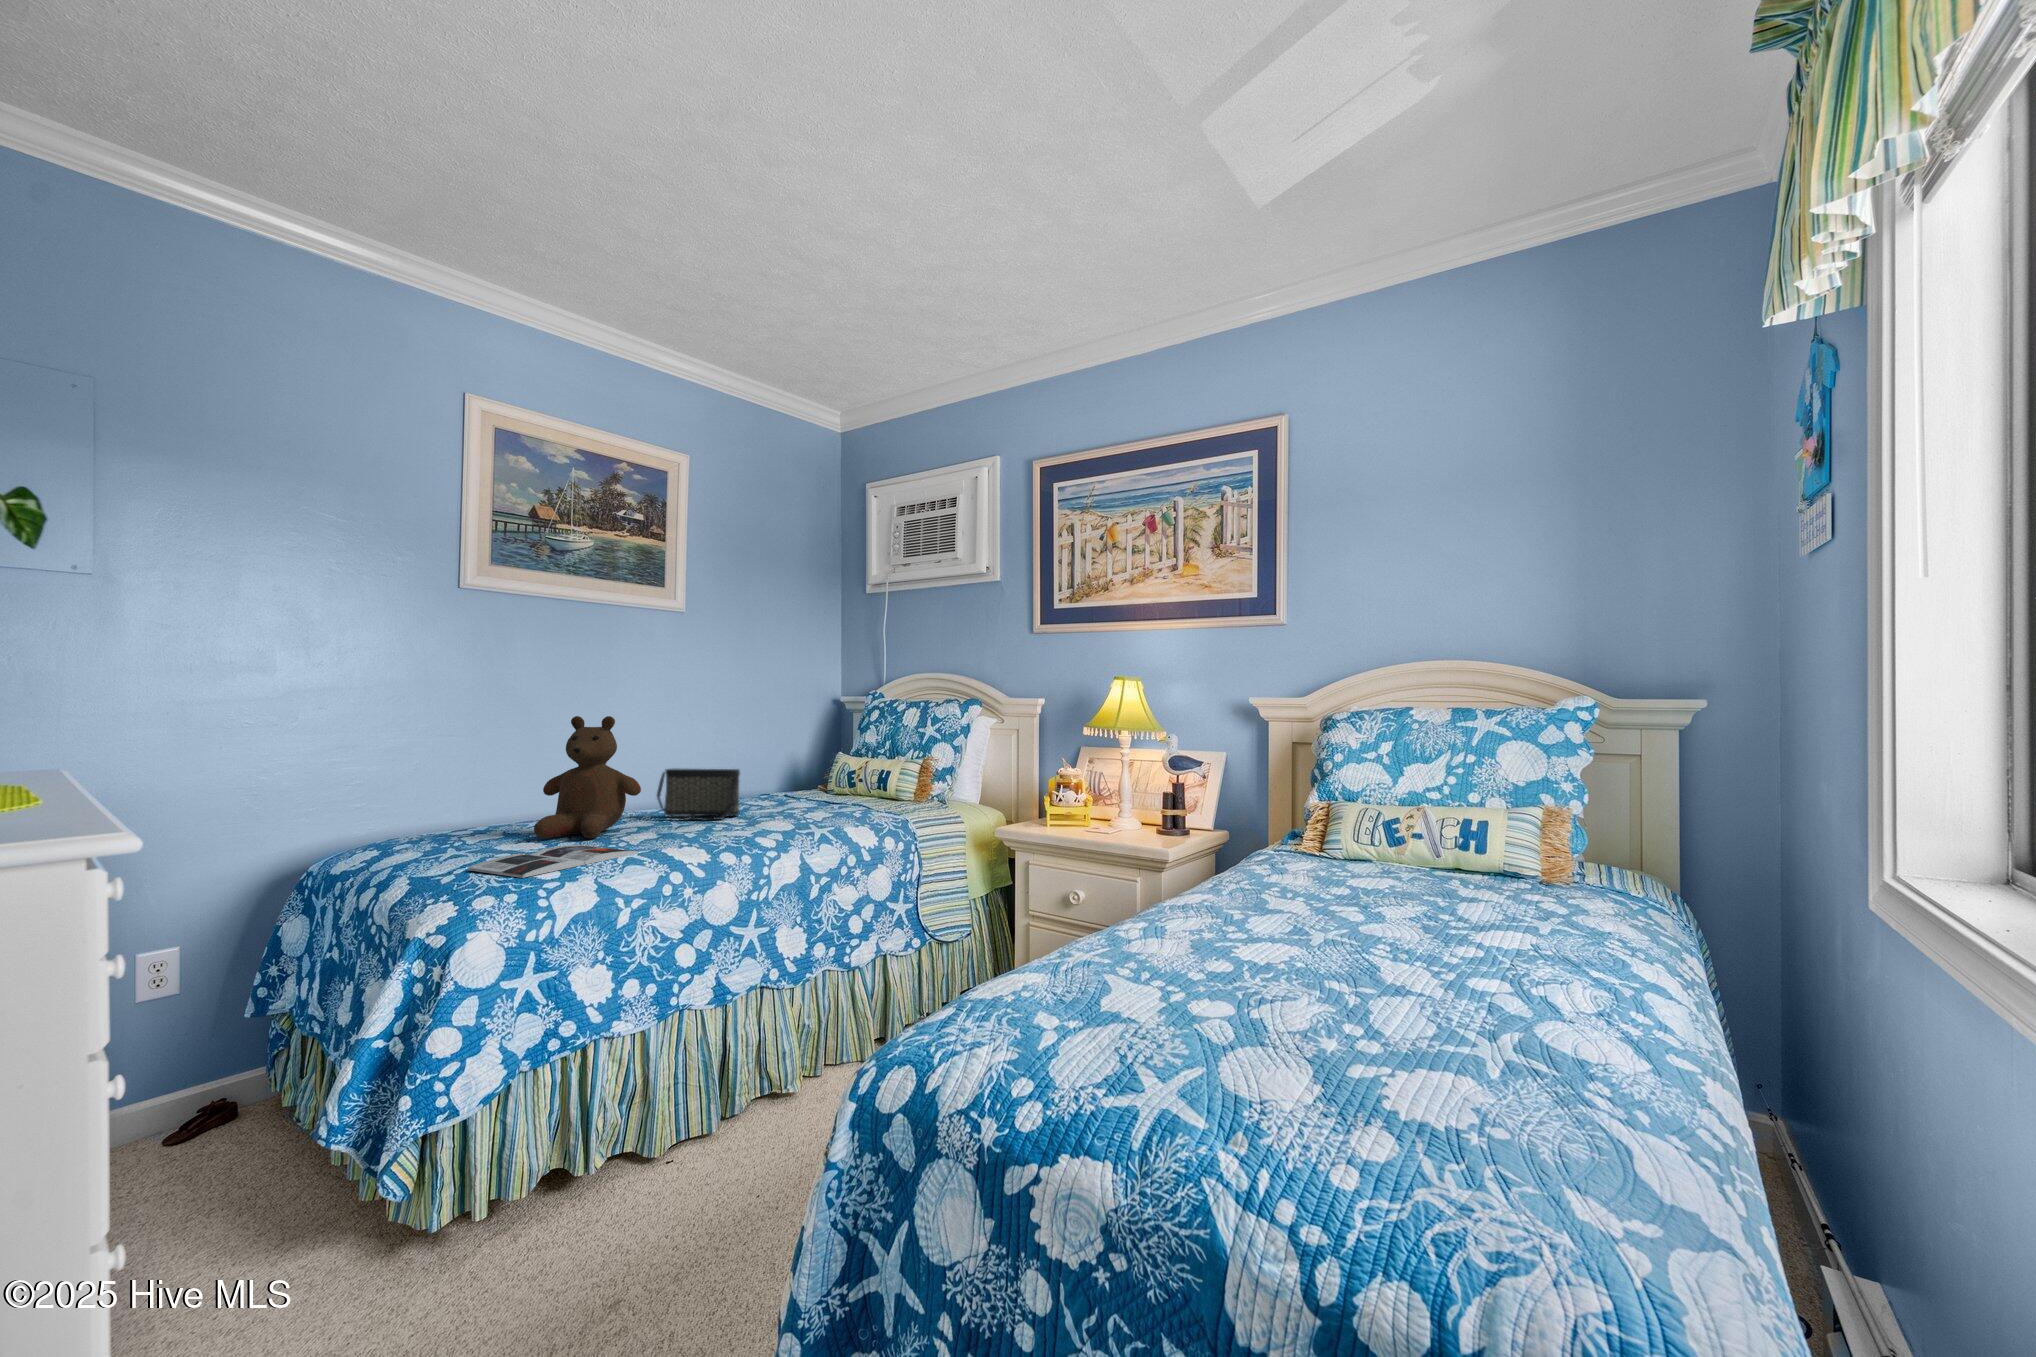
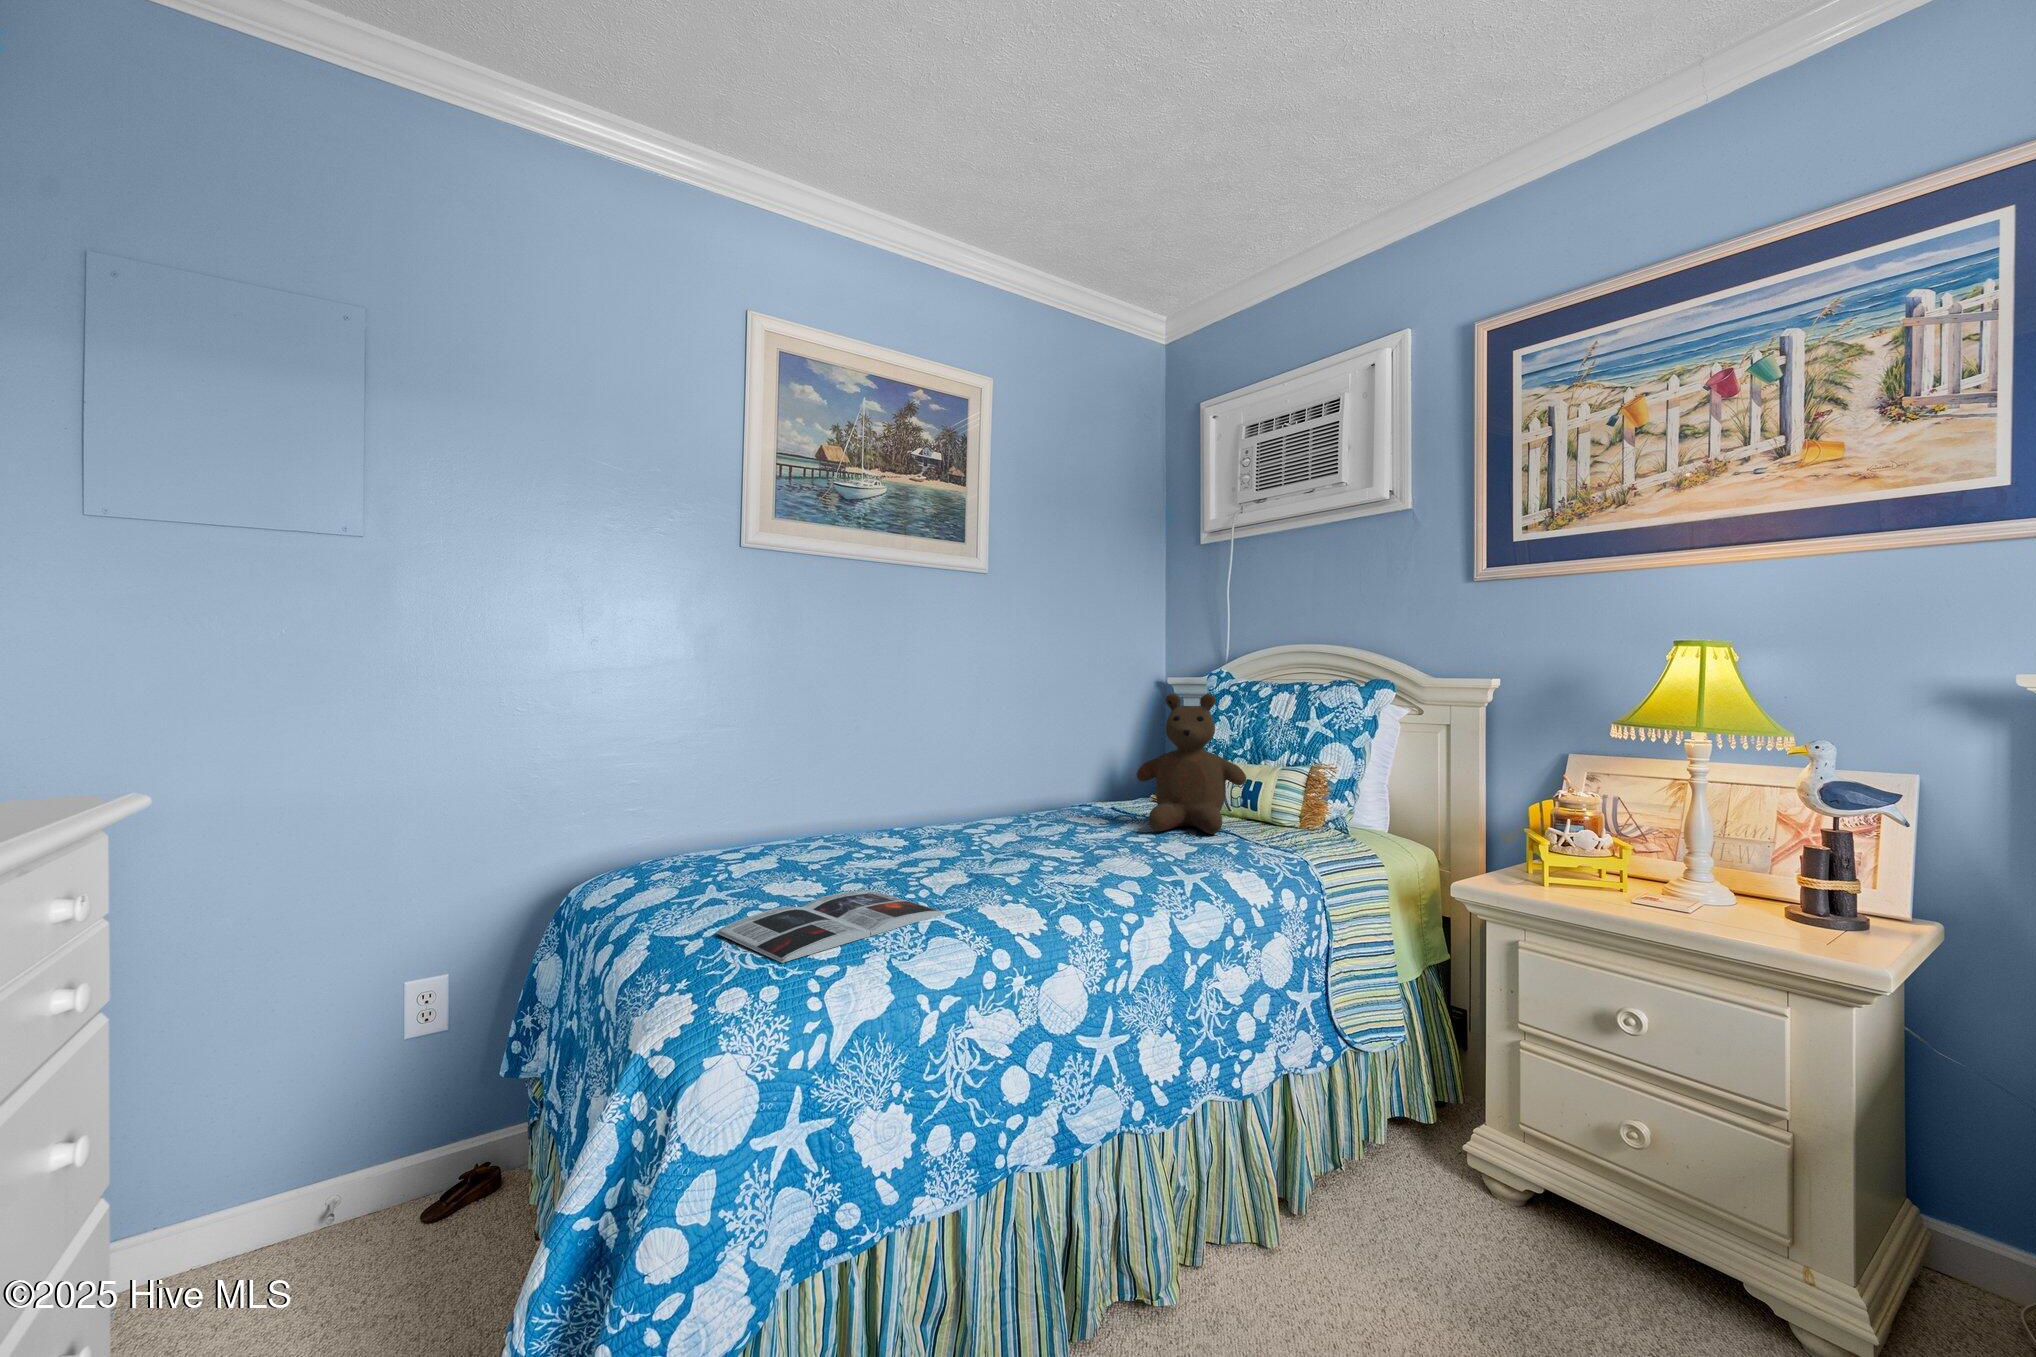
teddy bear: present [534,716,641,838] -> present [1137,694,1246,834]
handbag: present [657,769,740,820] -> none [961,773,1067,847]

